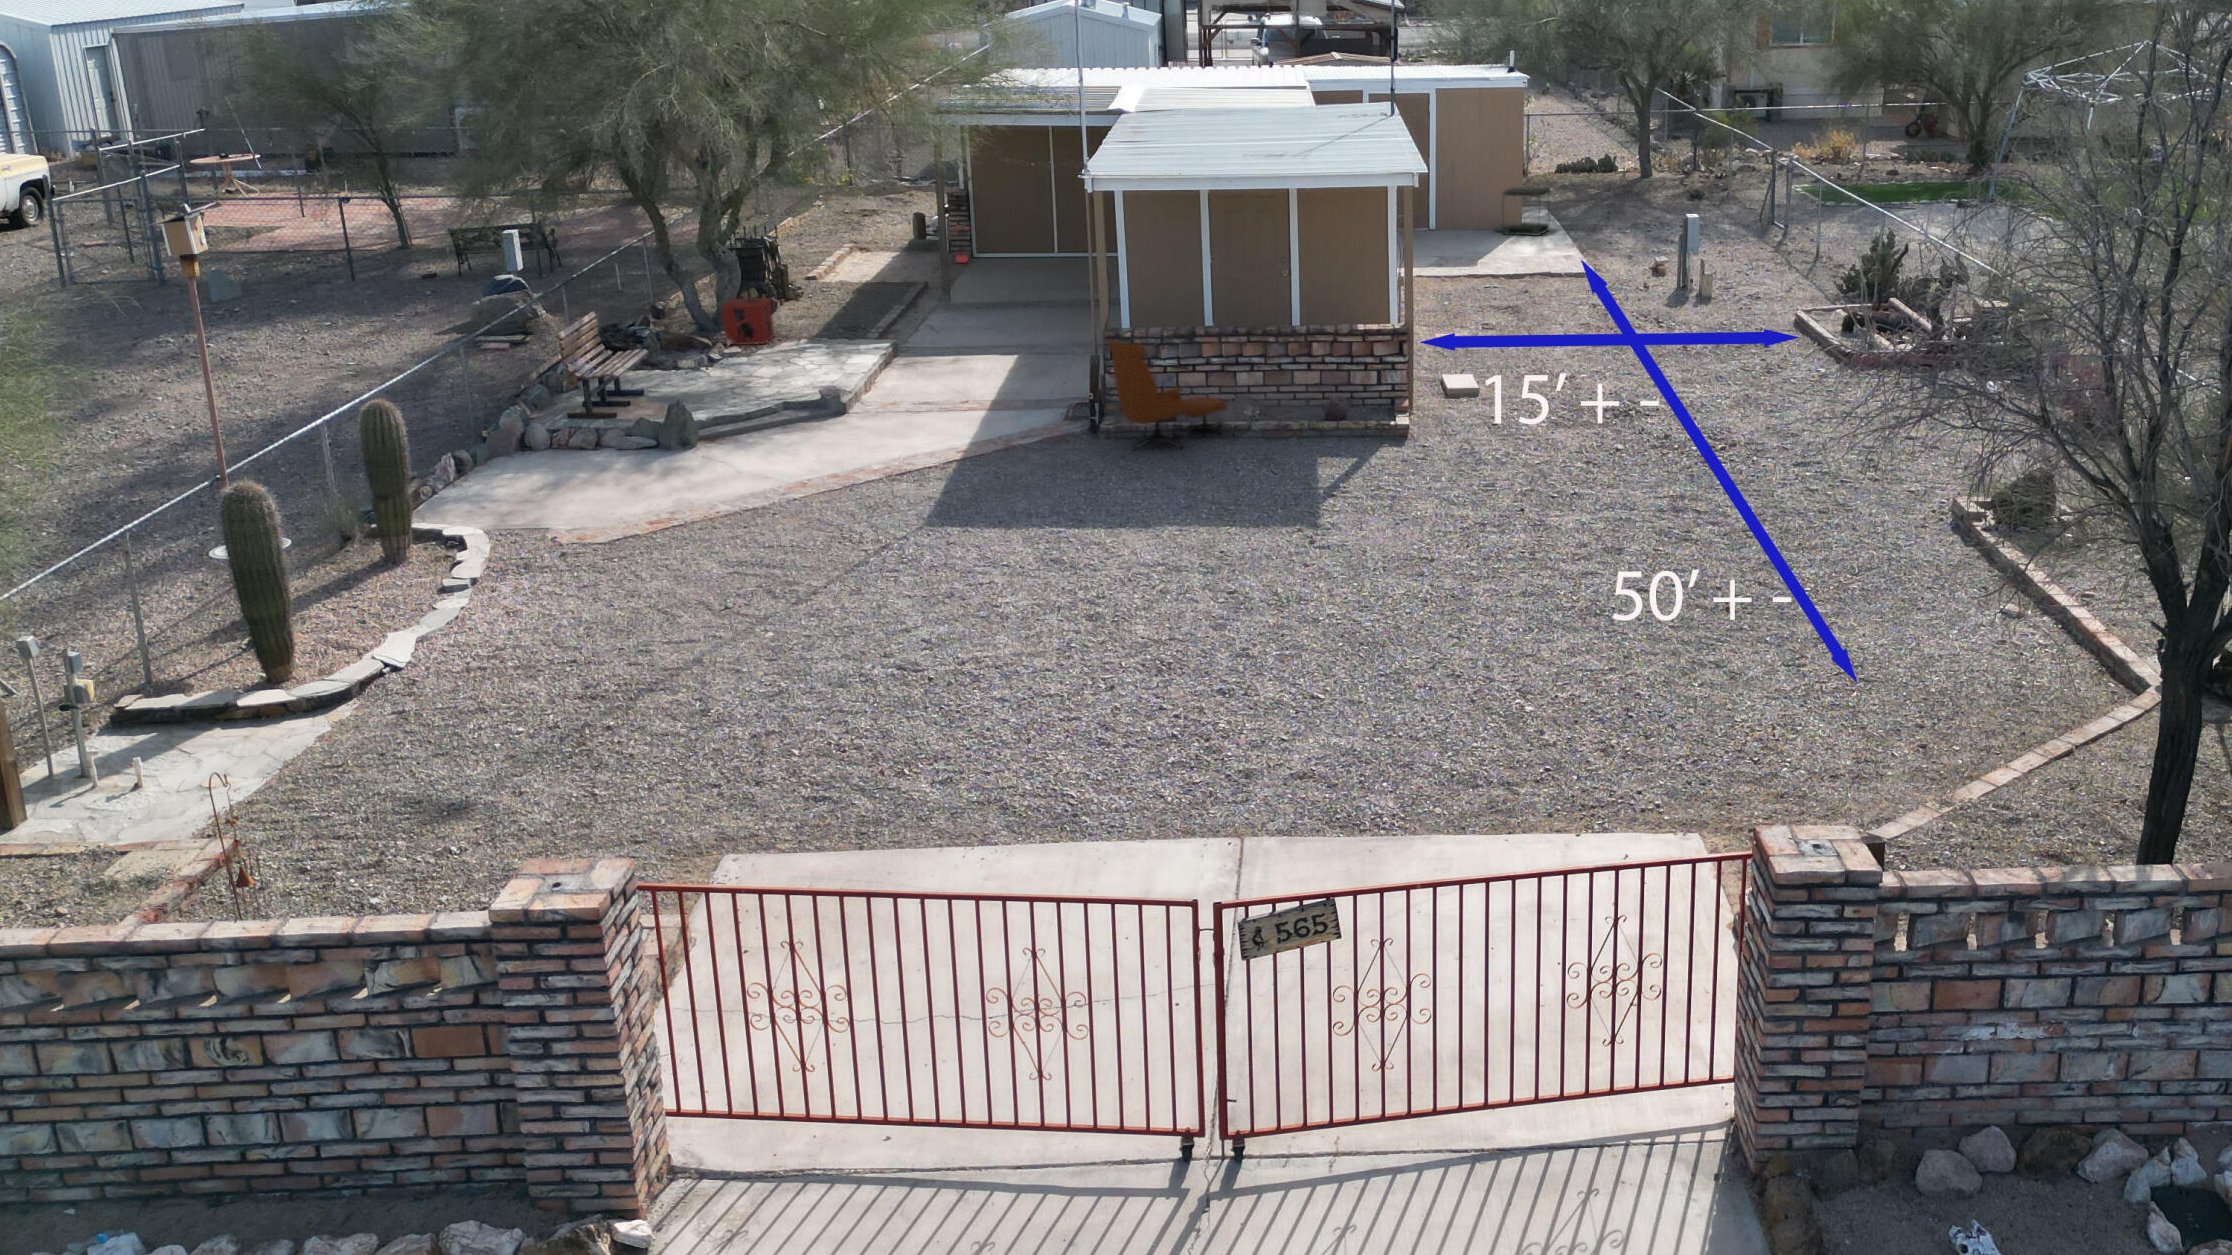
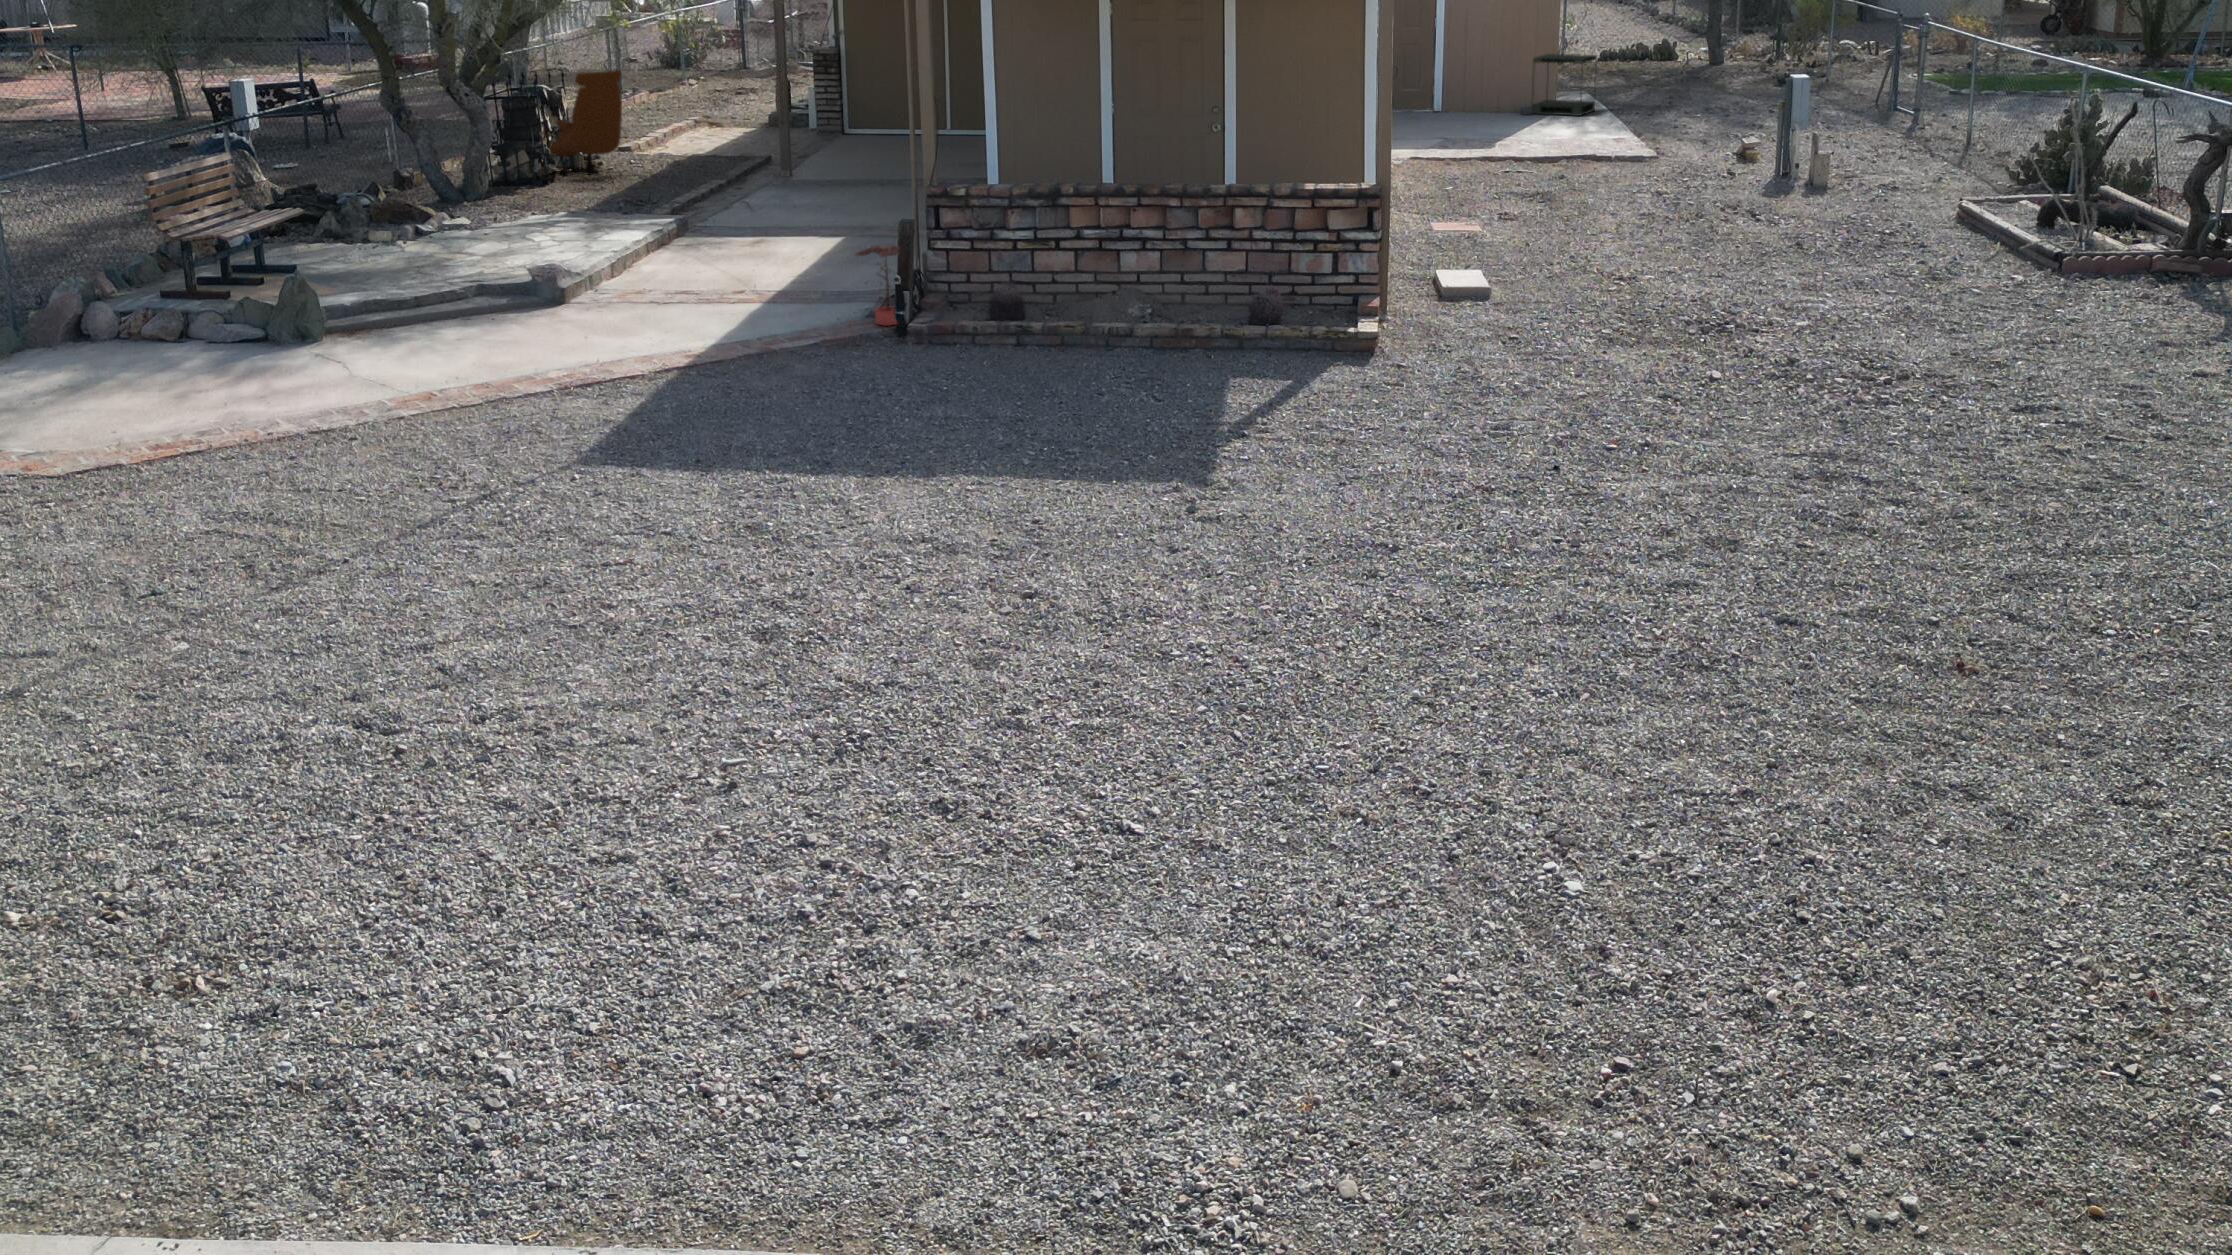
potted plant: present [951,225,970,263] -> present [856,244,900,326]
storage box: present [722,298,774,345] -> none [454,157,530,218]
lounge chair: present [1109,340,1227,449] -> present [549,70,622,181]

